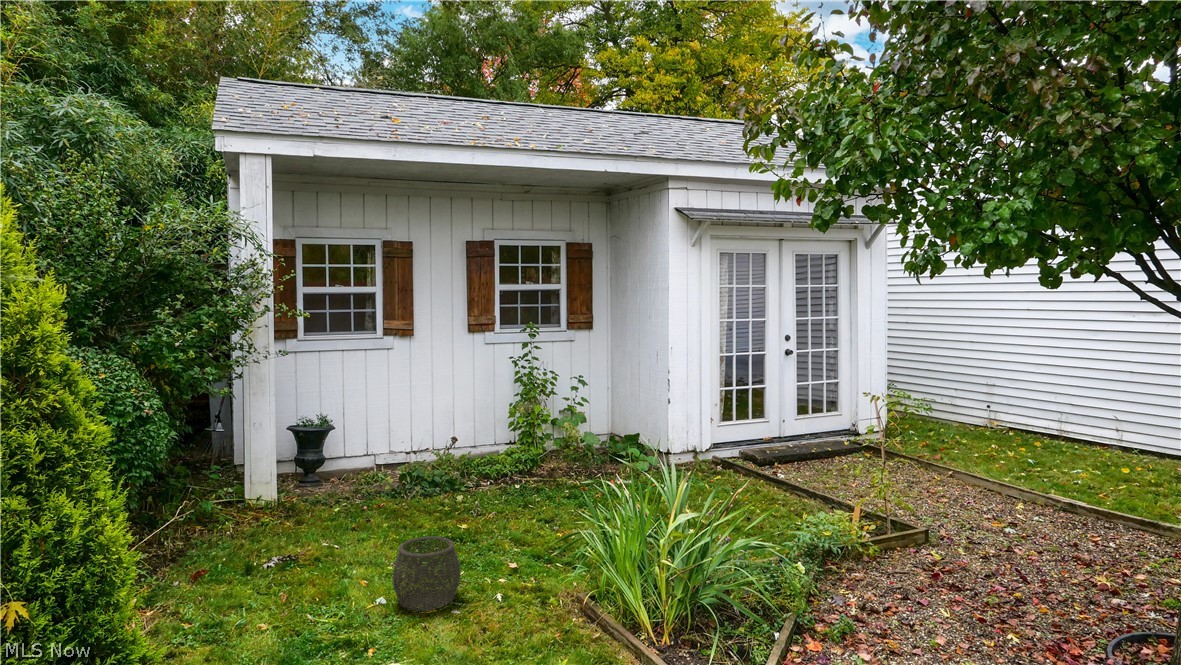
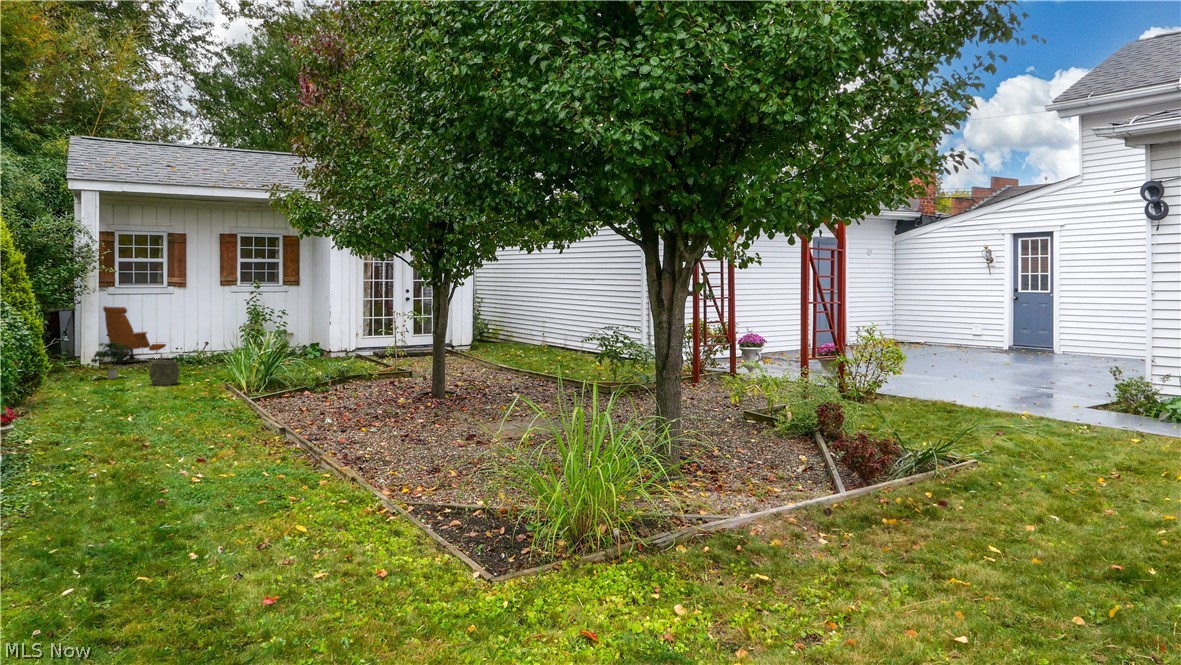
lounge chair: none [280,383,394,497] -> present [103,306,166,364]
potted plant: none [258,481,341,571] -> present [91,342,130,379]

